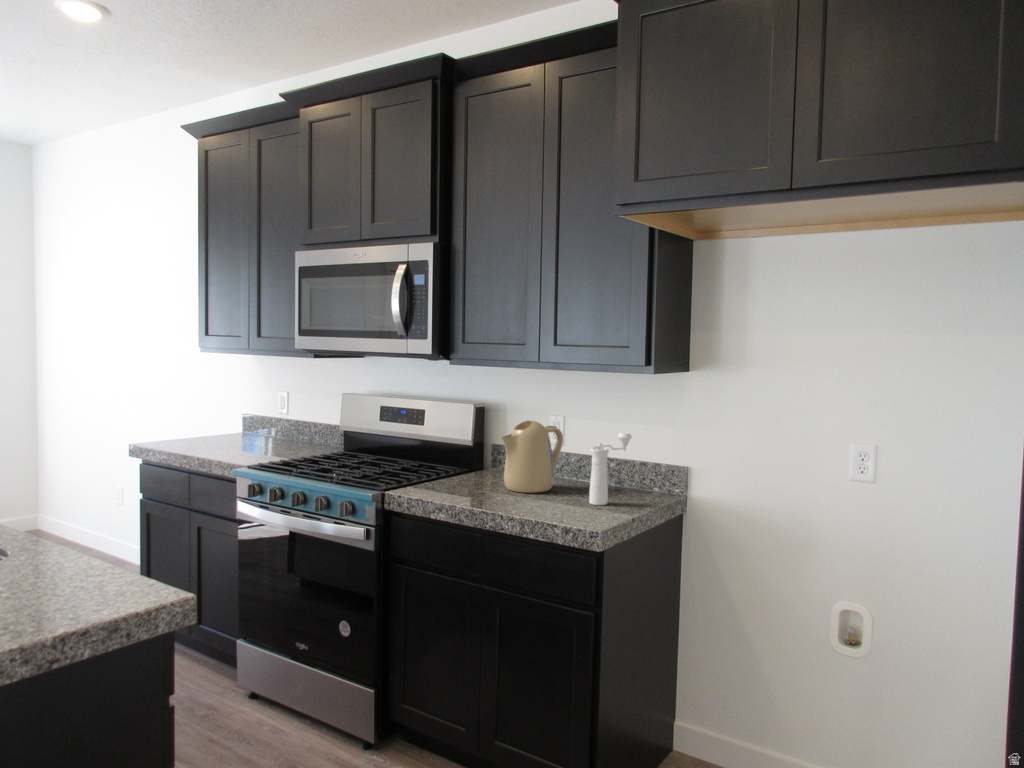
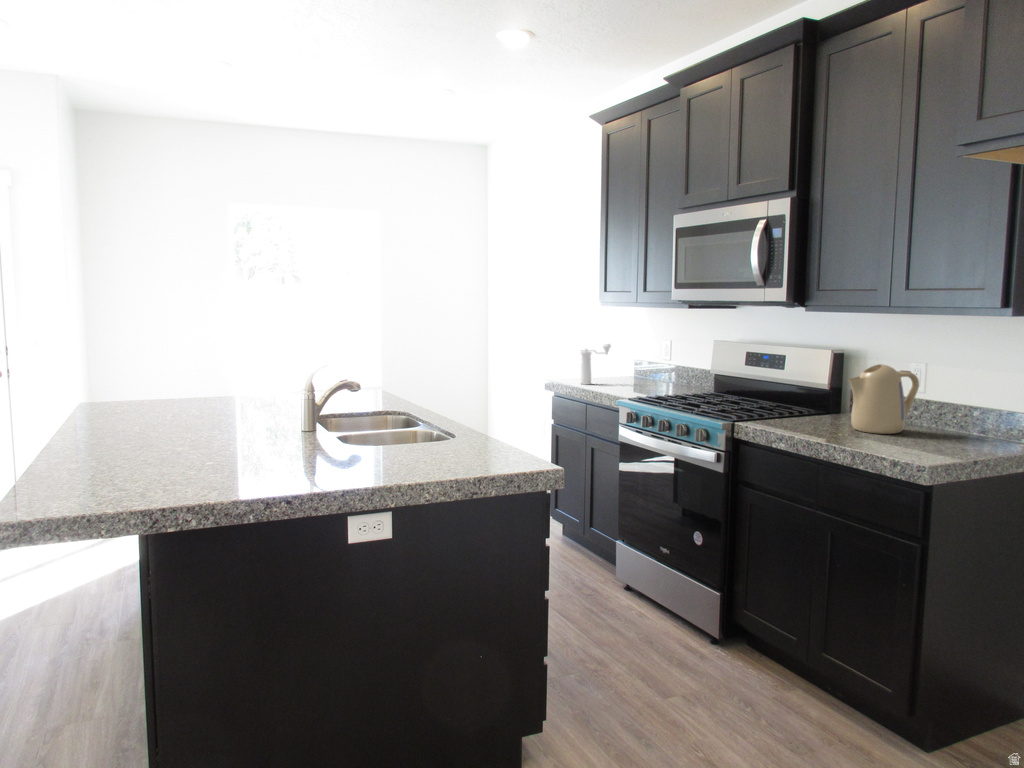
pepper mill: present [589,432,632,505] -> present [581,344,611,385]

